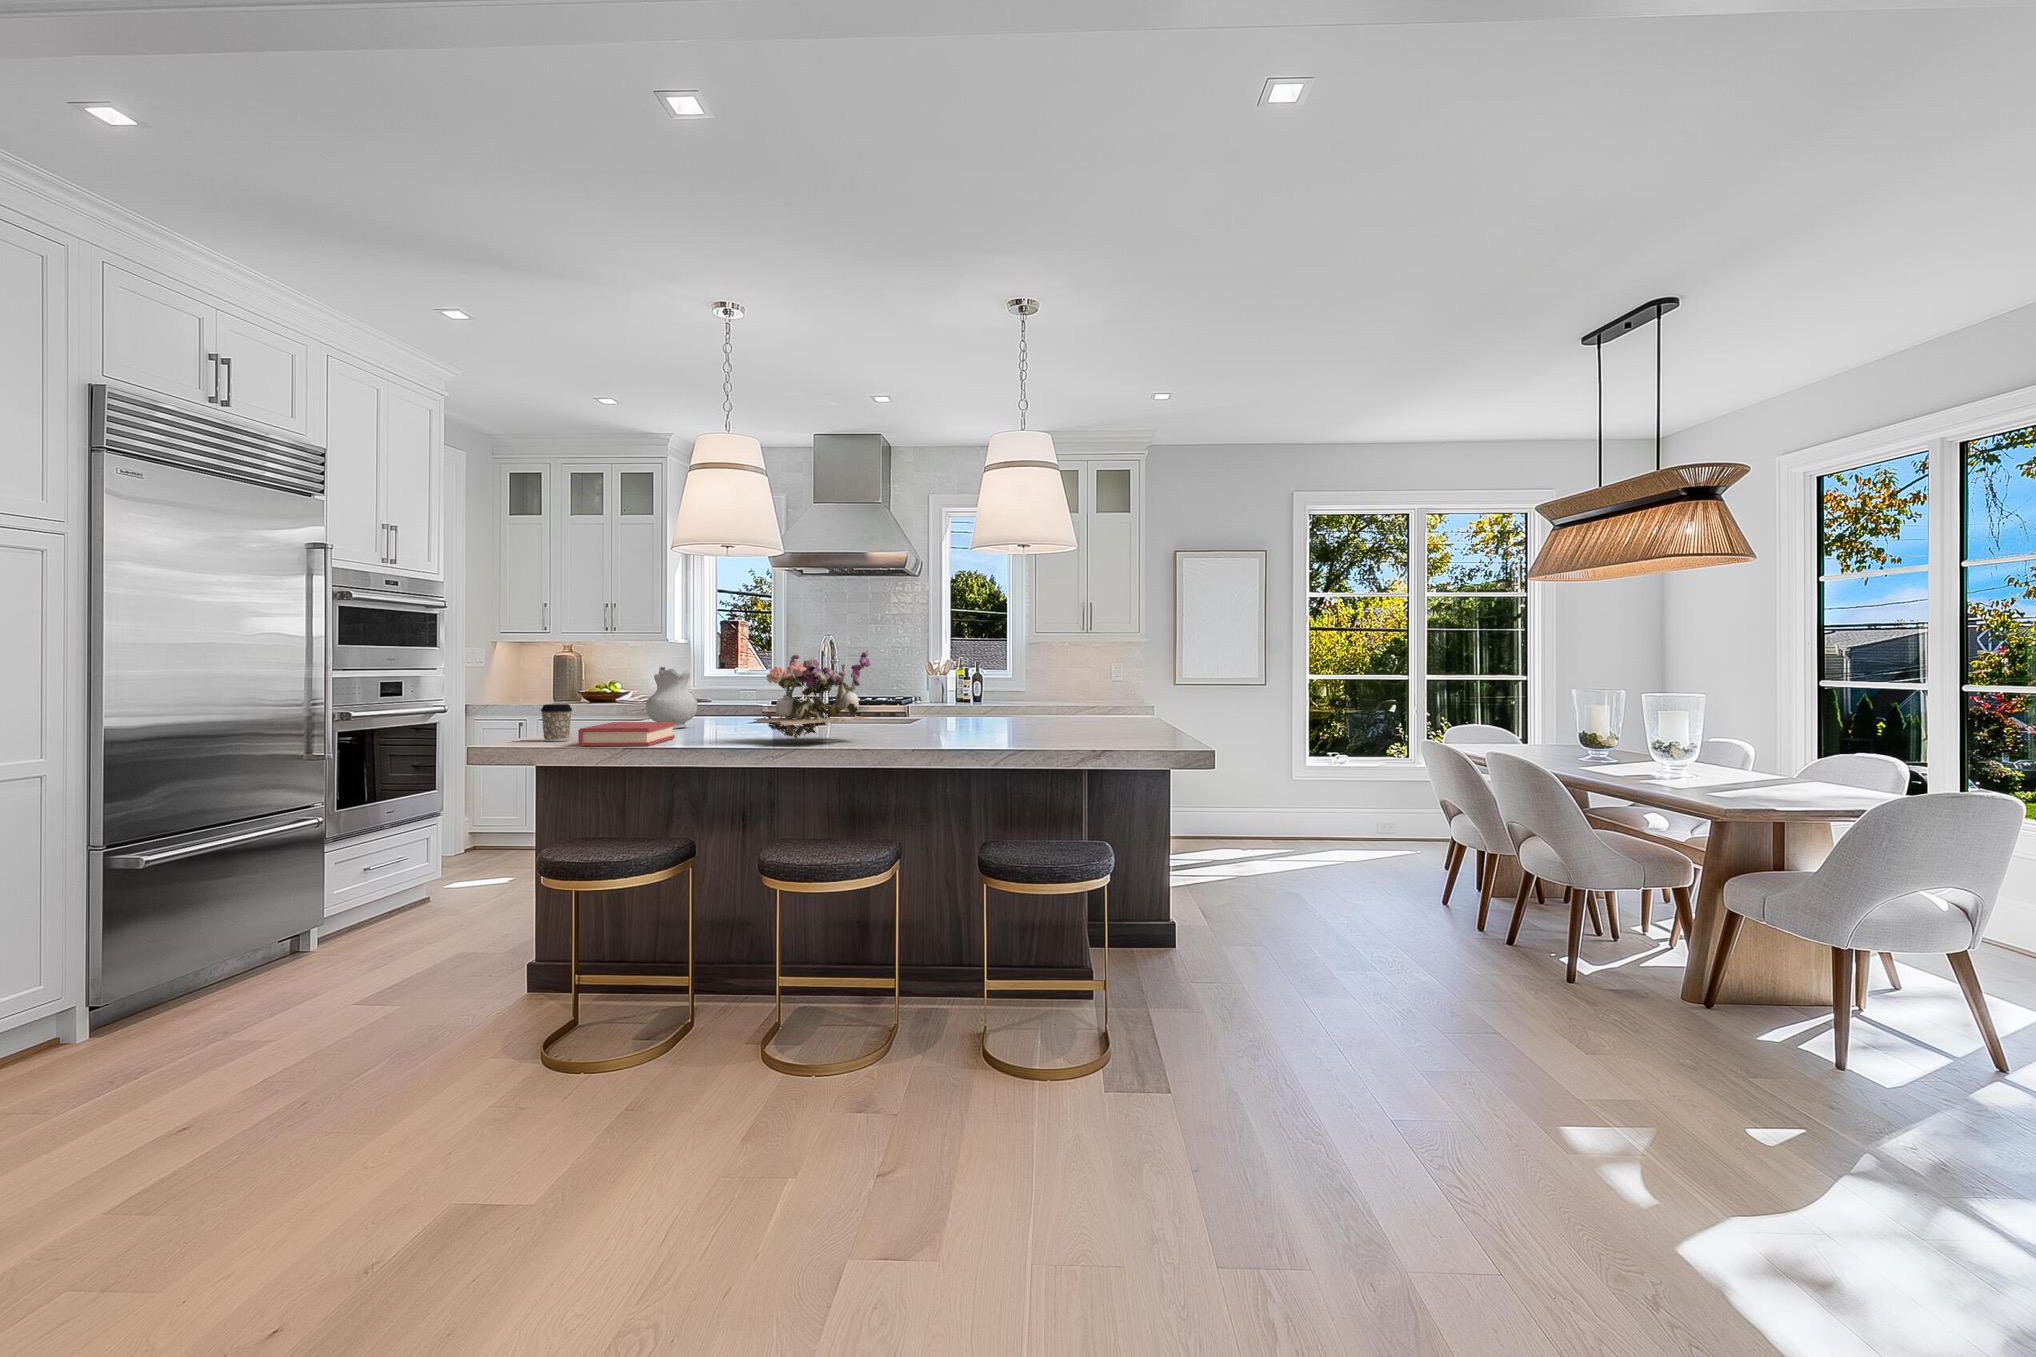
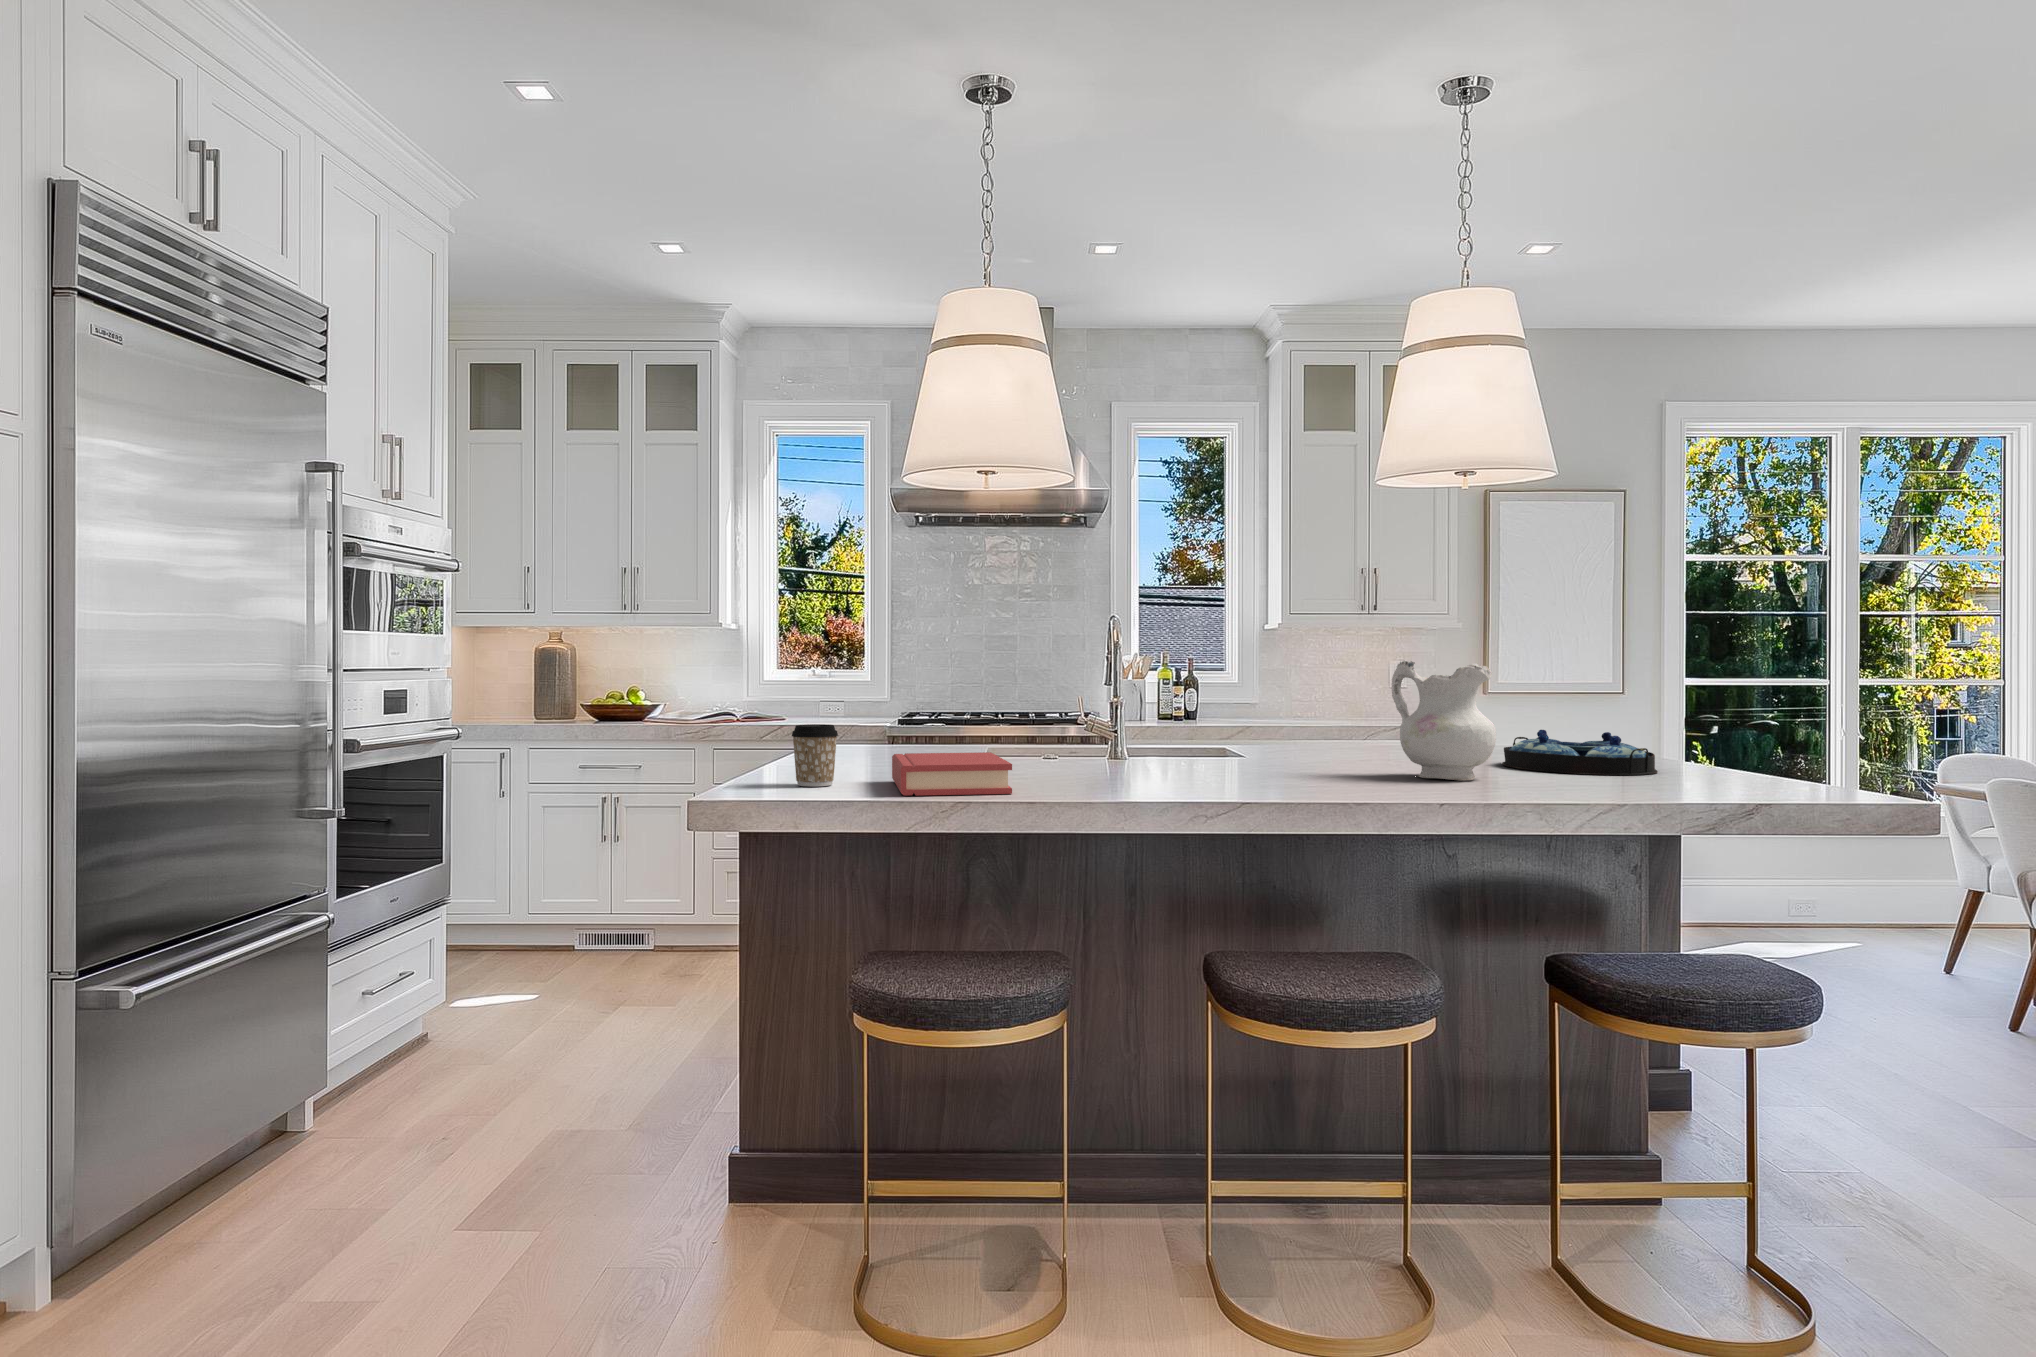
flower arrangement: present [754,650,870,740] -> none [1138,633,1336,782]
ceramic pitcher: present [646,667,698,729] -> present [1392,661,1496,780]
serving tray: none [1023,711,1104,739] -> present [1502,730,1658,775]

